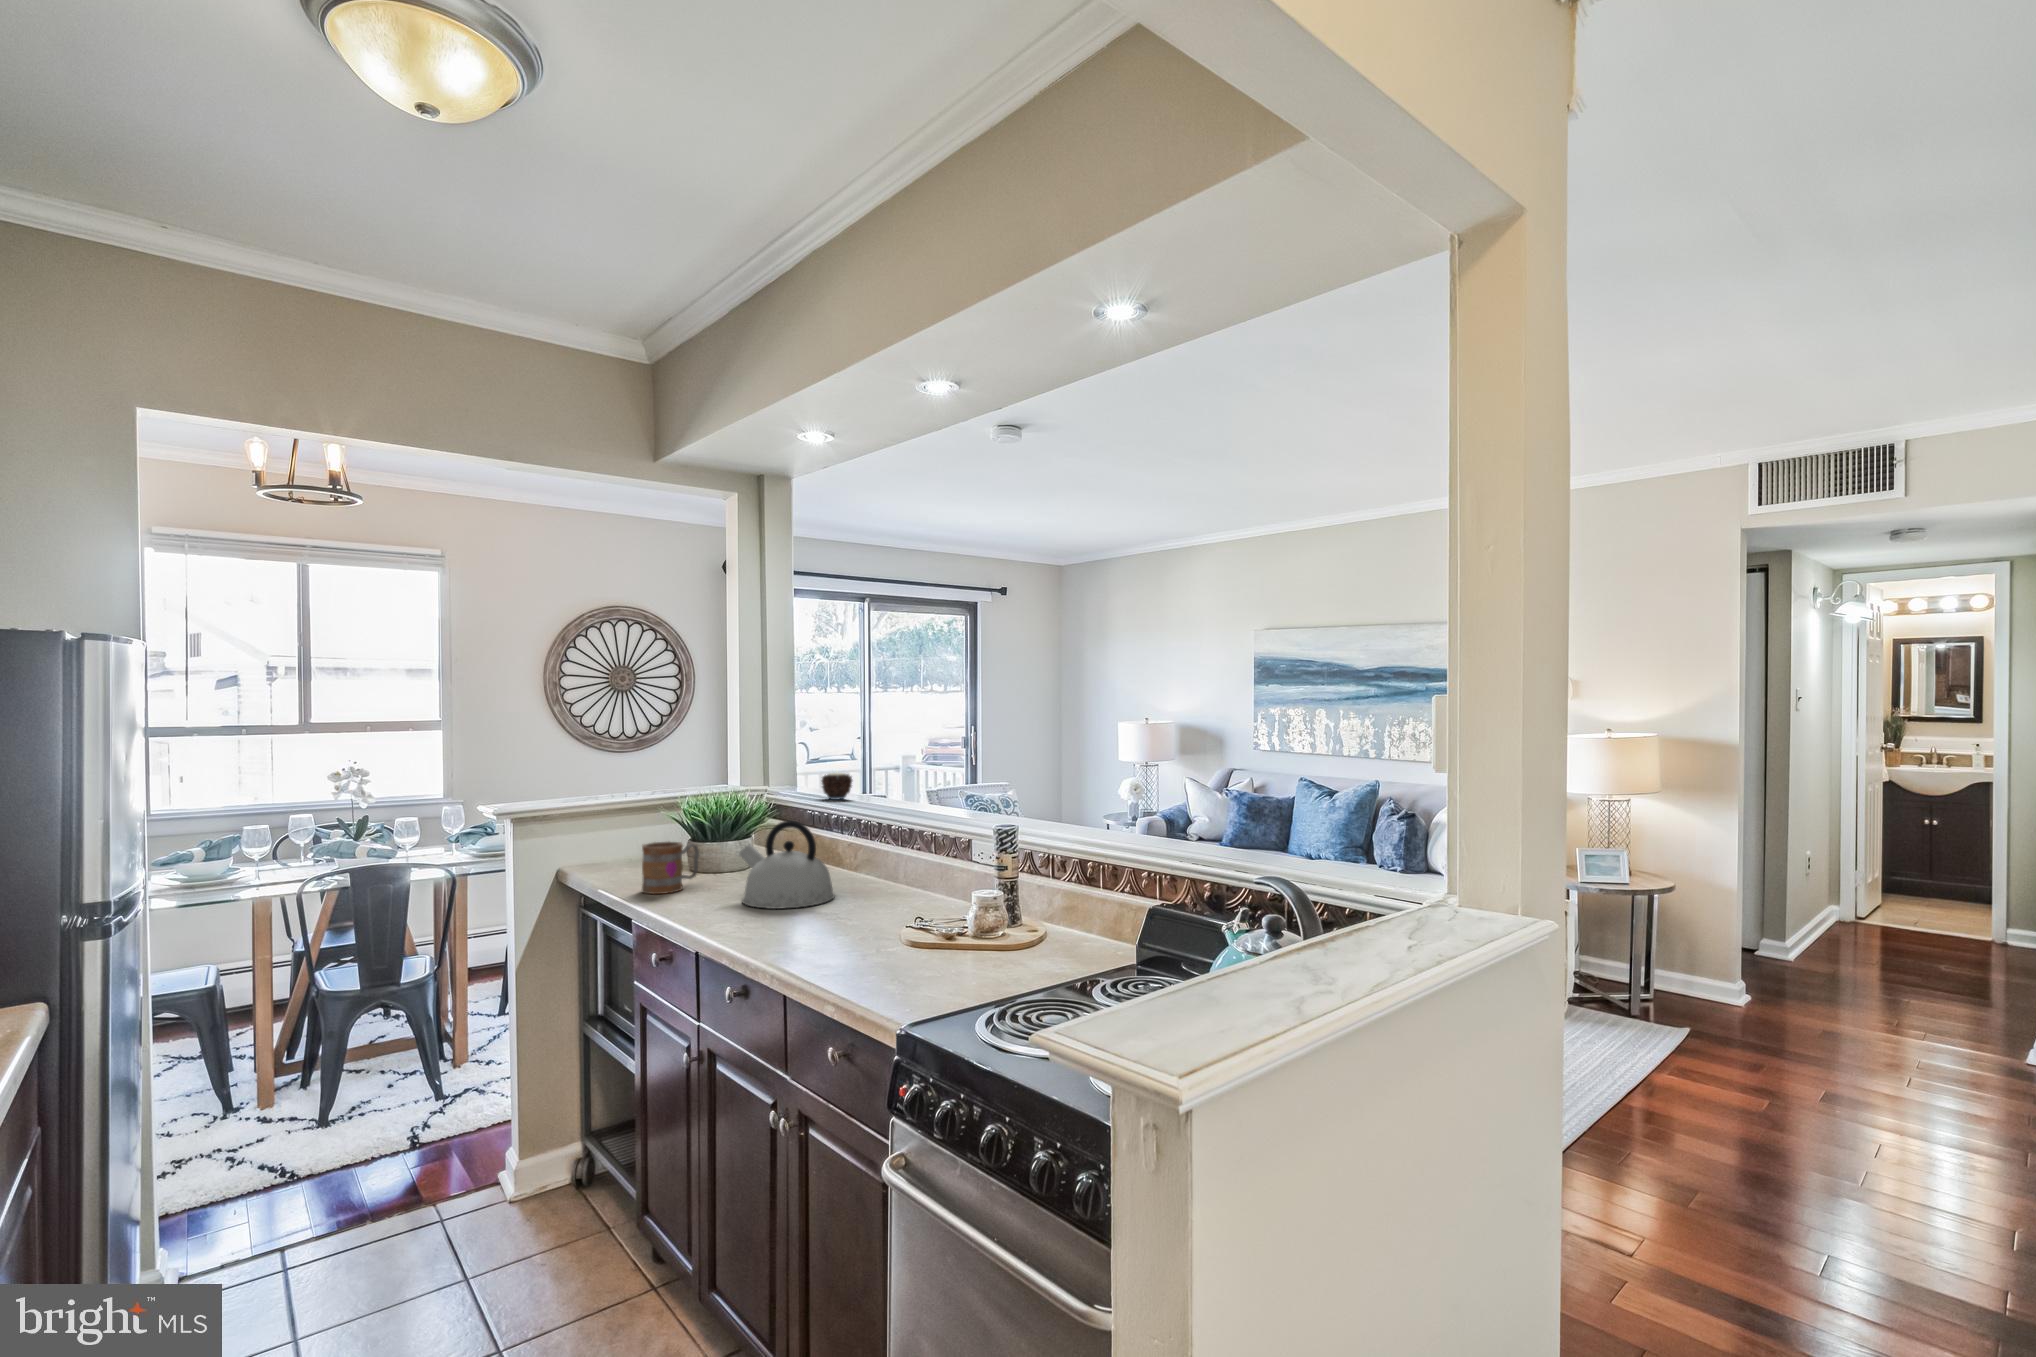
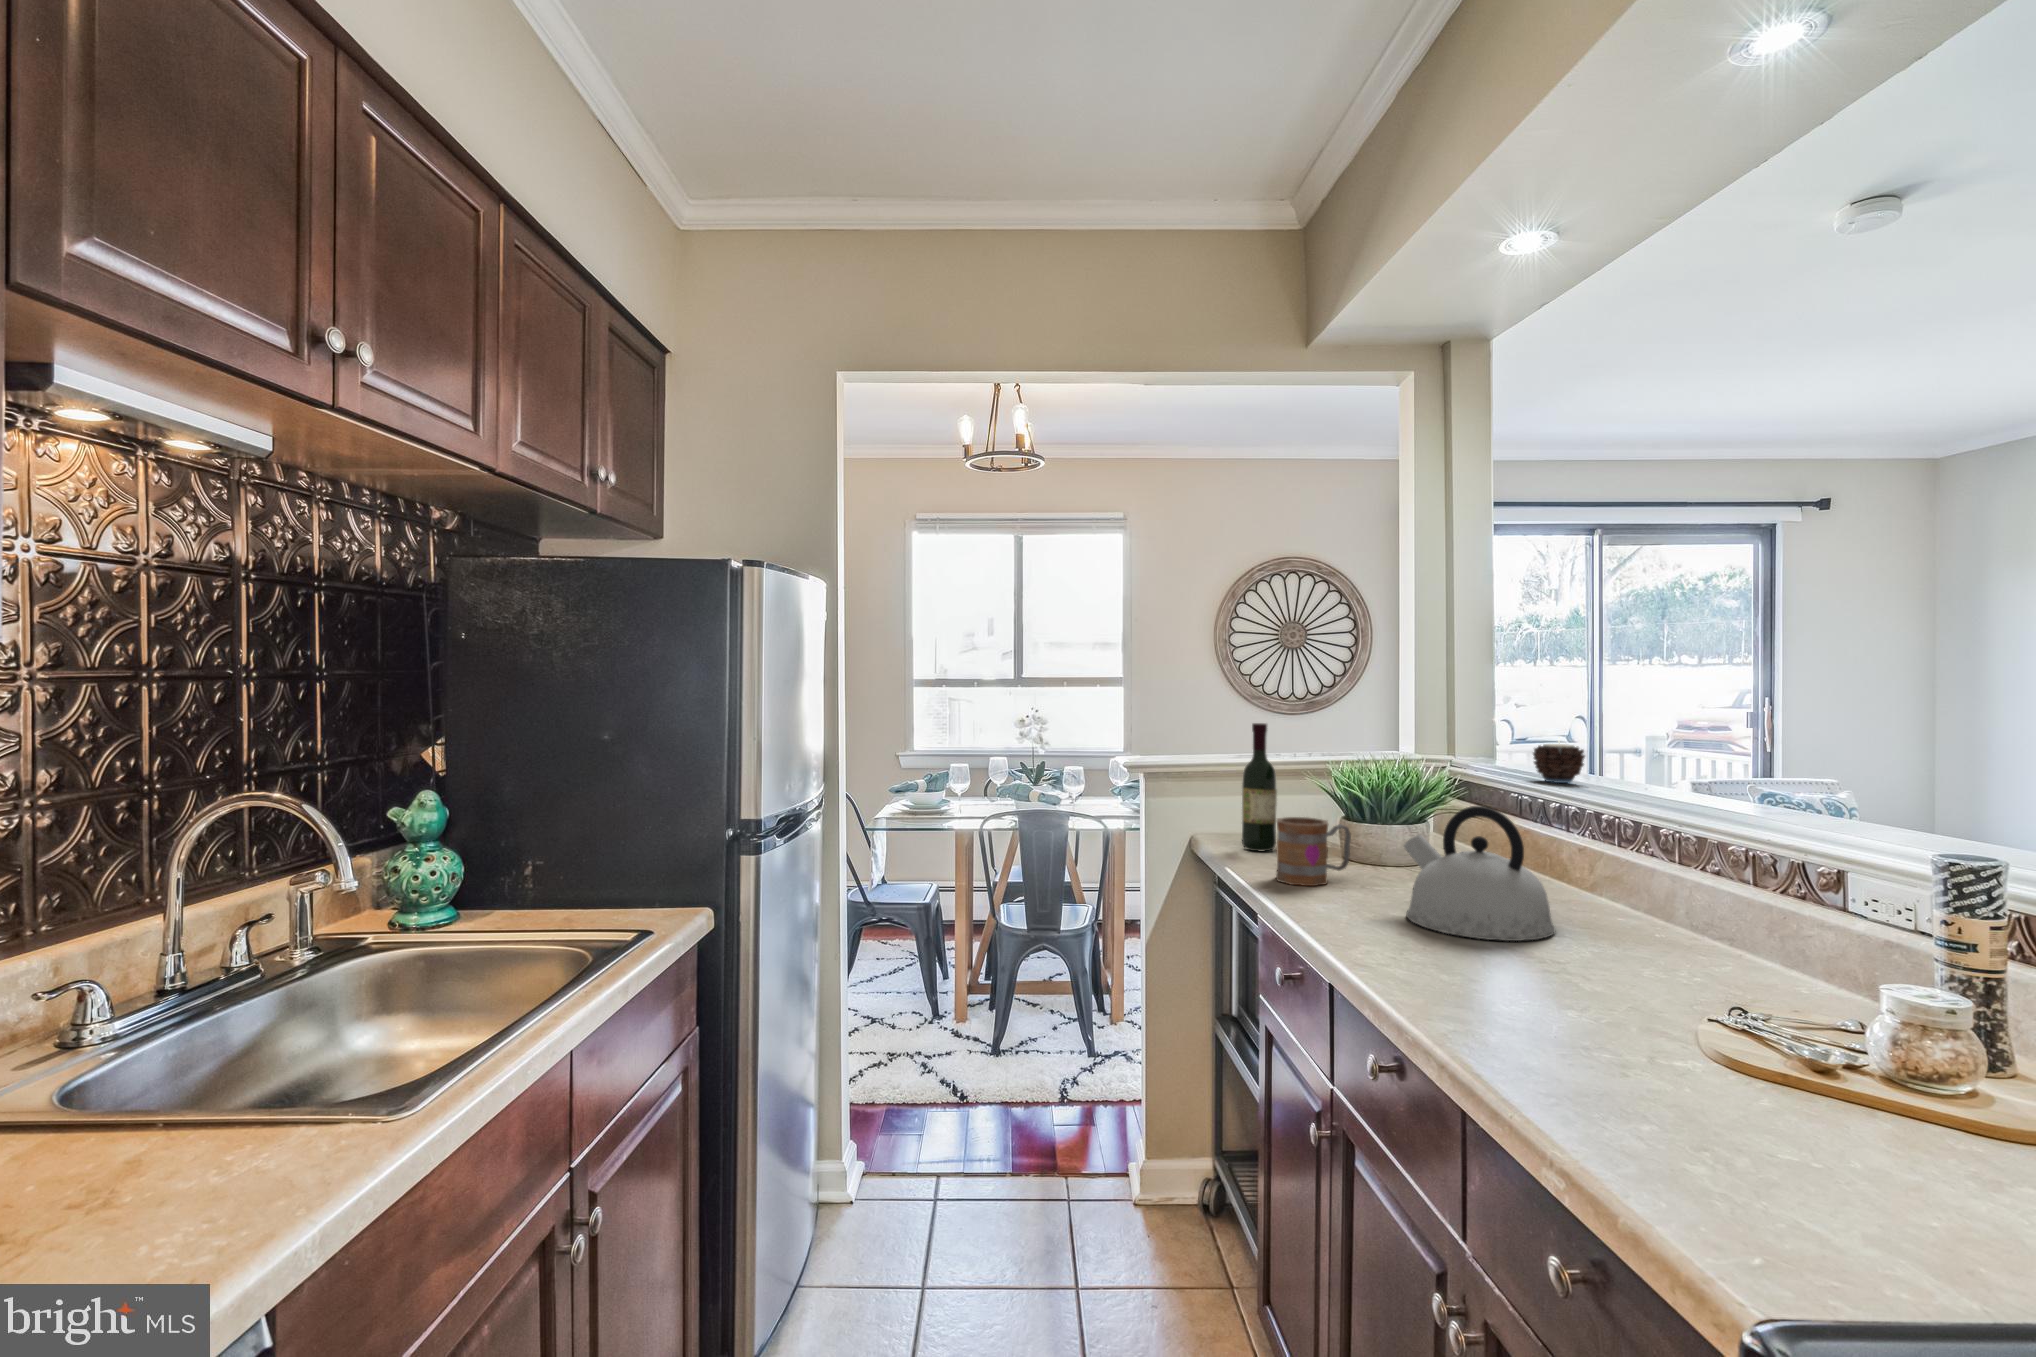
wine bottle: none [606,770,635,874] -> present [1242,723,1277,851]

